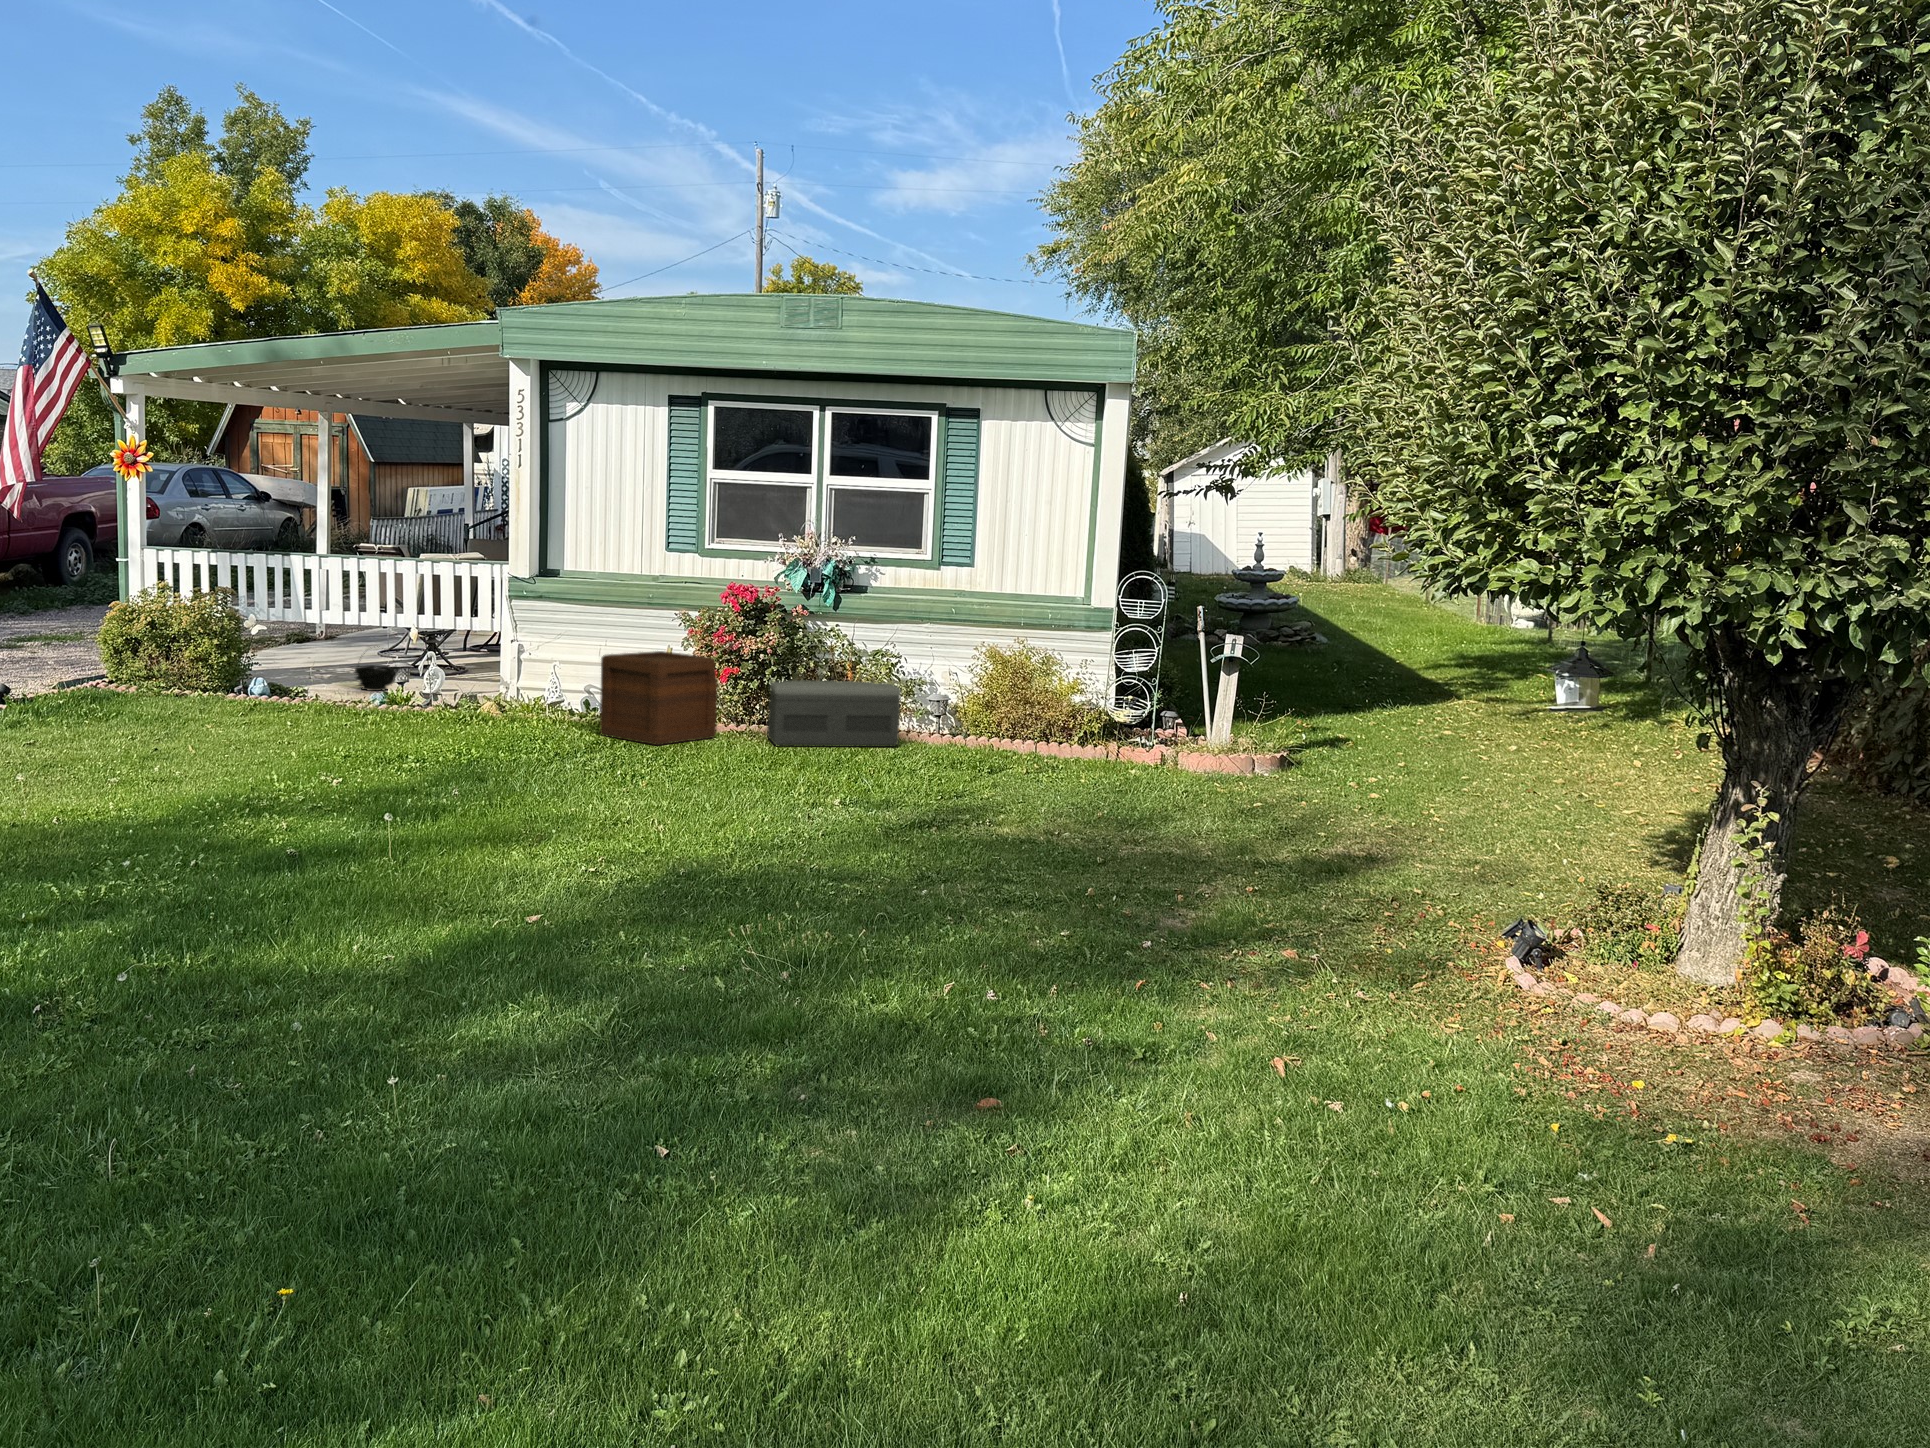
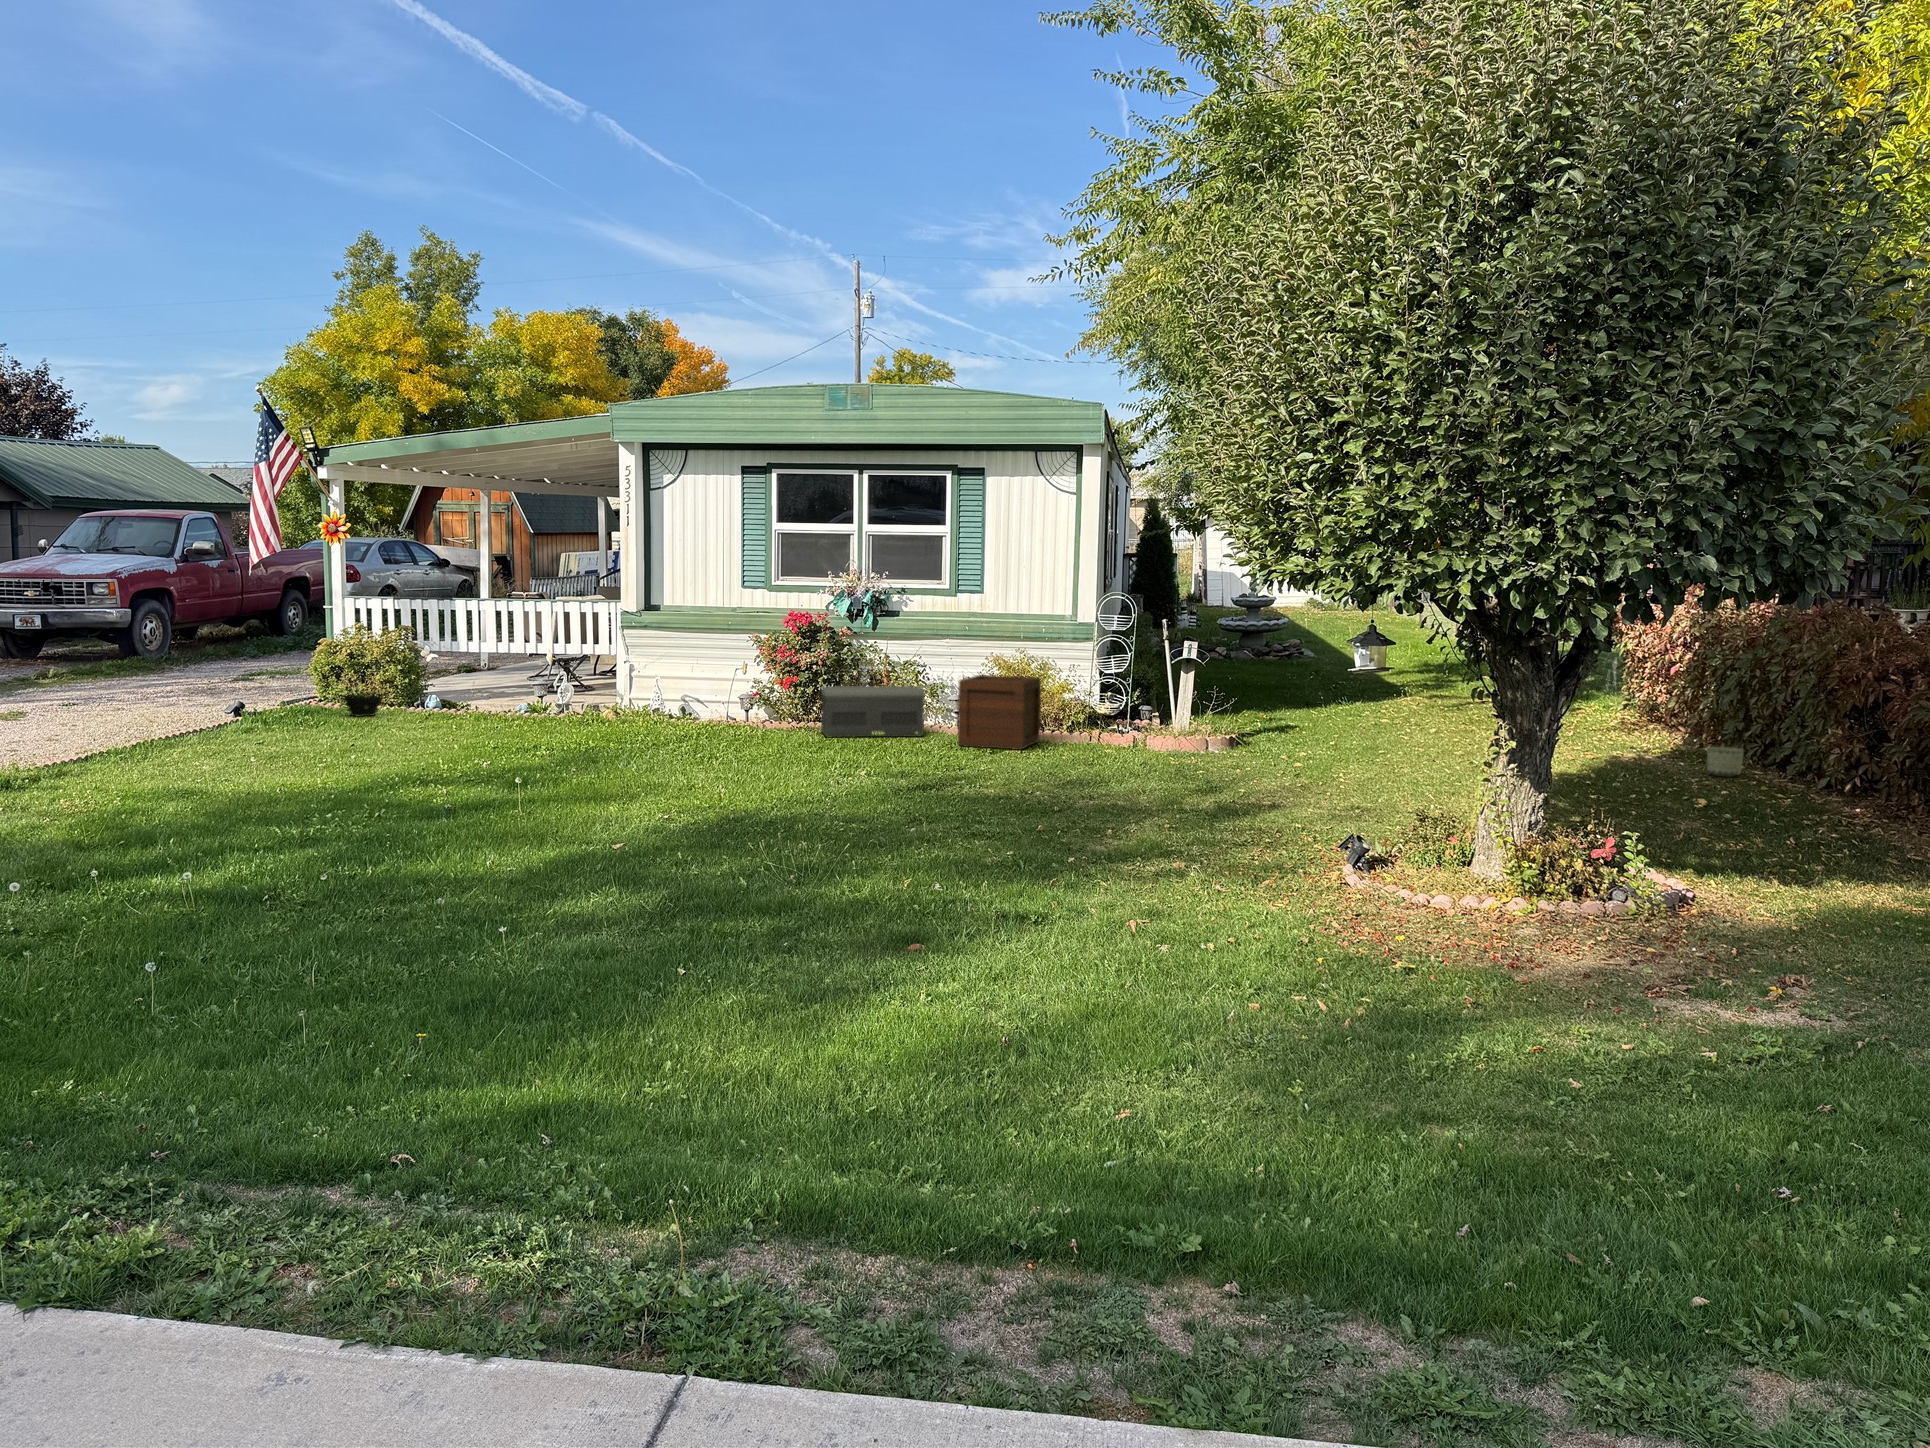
basket: present [353,646,400,691] -> present [341,679,383,717]
wooden crate: present [600,651,718,745] -> present [958,675,1041,750]
planter: none [1862,782,1909,819] -> present [1707,747,1744,777]

